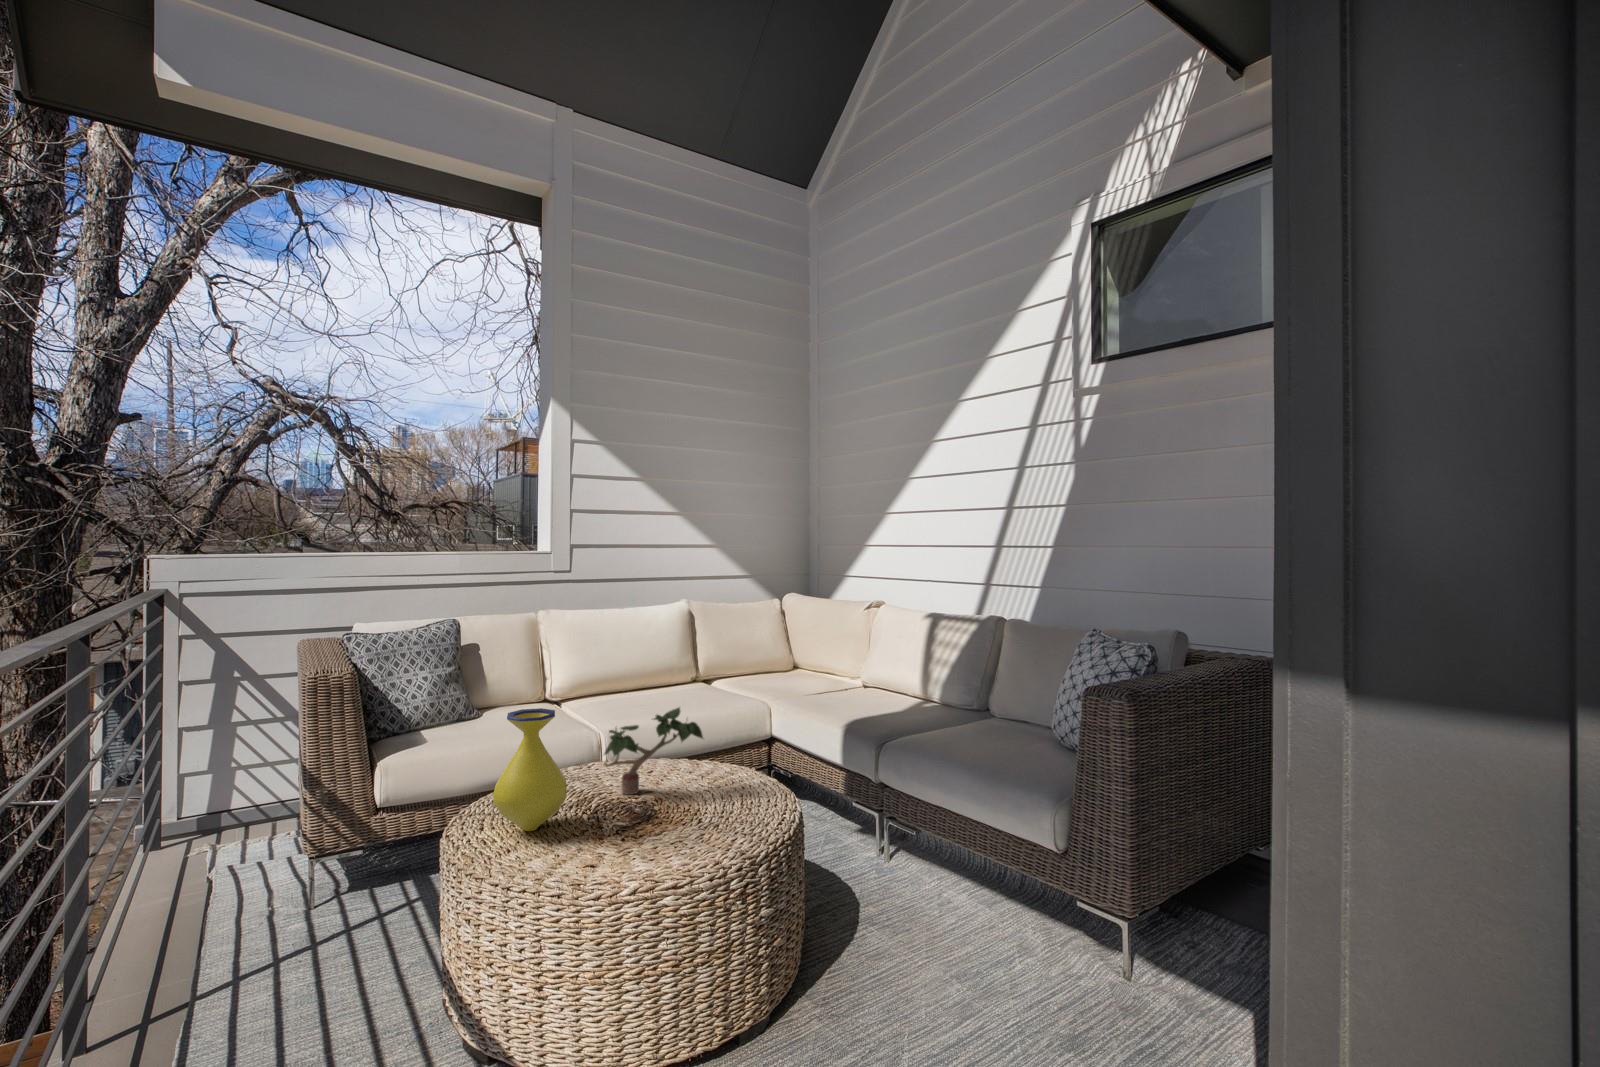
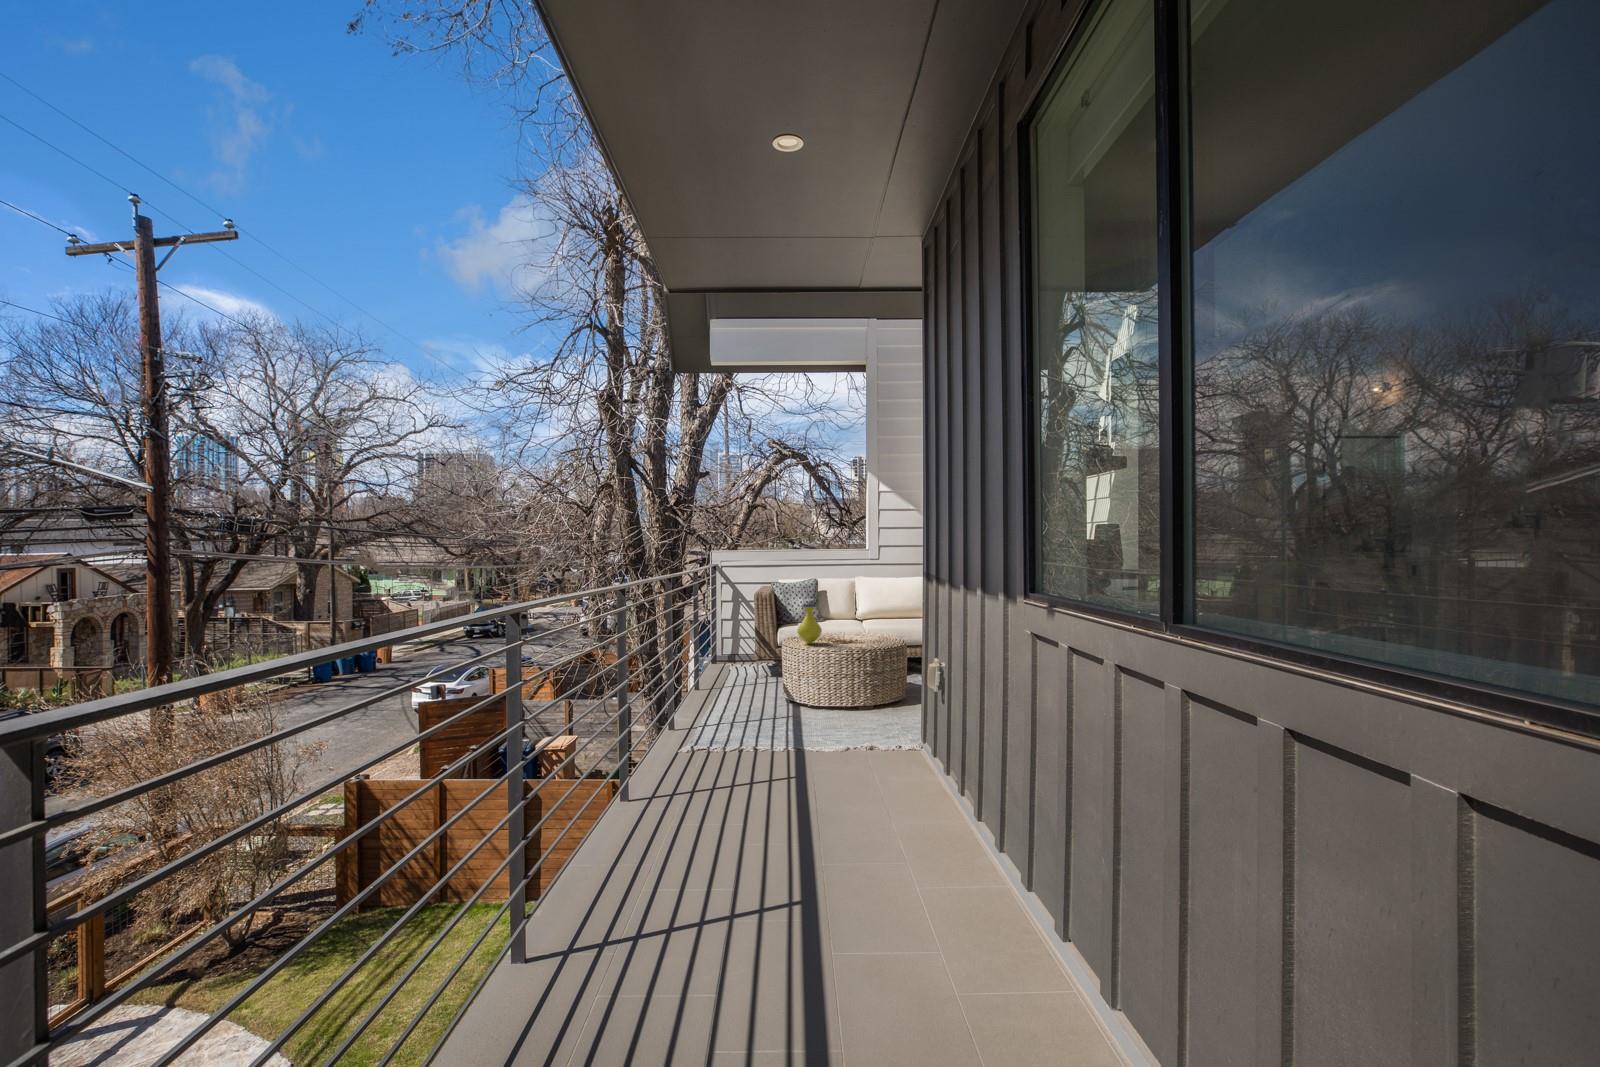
potted plant: present [604,708,703,795] -> none [835,609,880,641]

